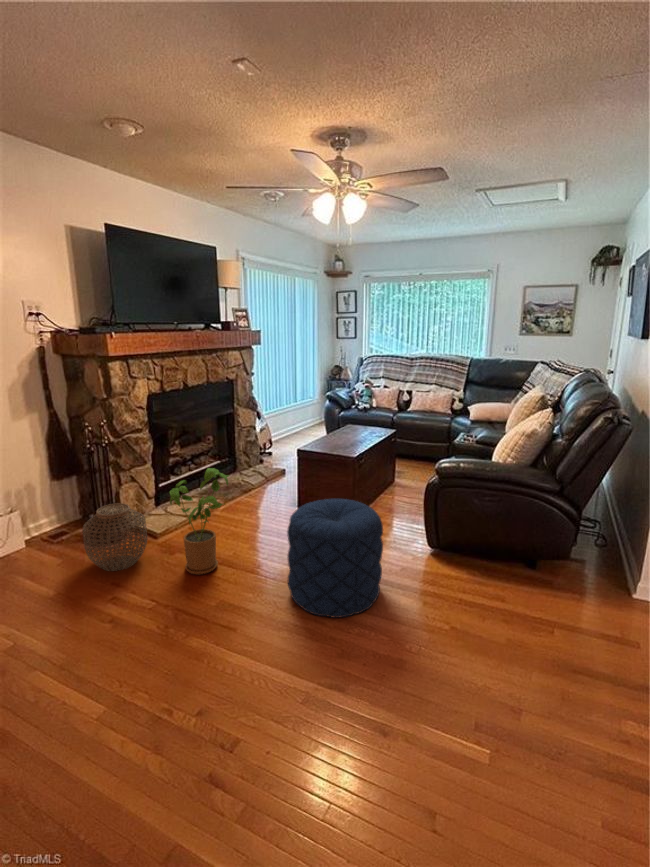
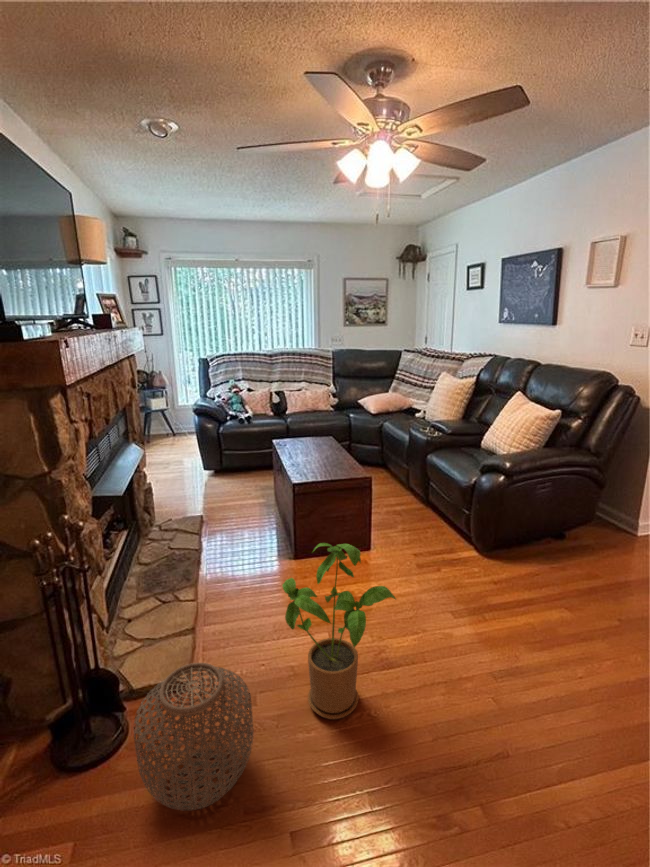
pouf: present [287,499,383,617] -> none [446,527,577,683]

